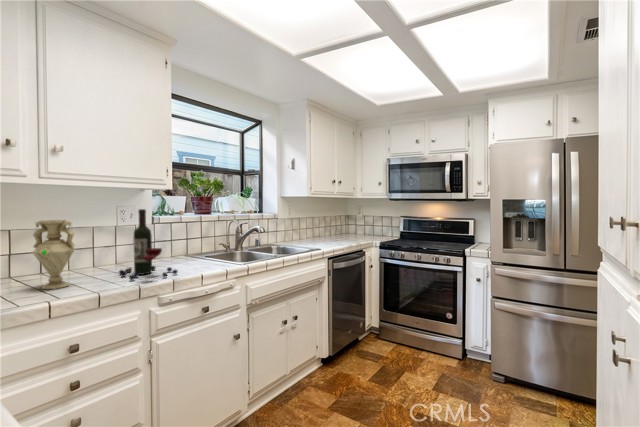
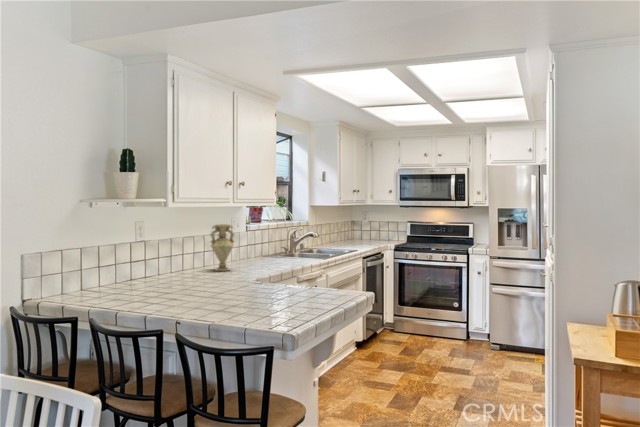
wine bottle: present [119,209,178,280] -> none [242,217,285,267]

